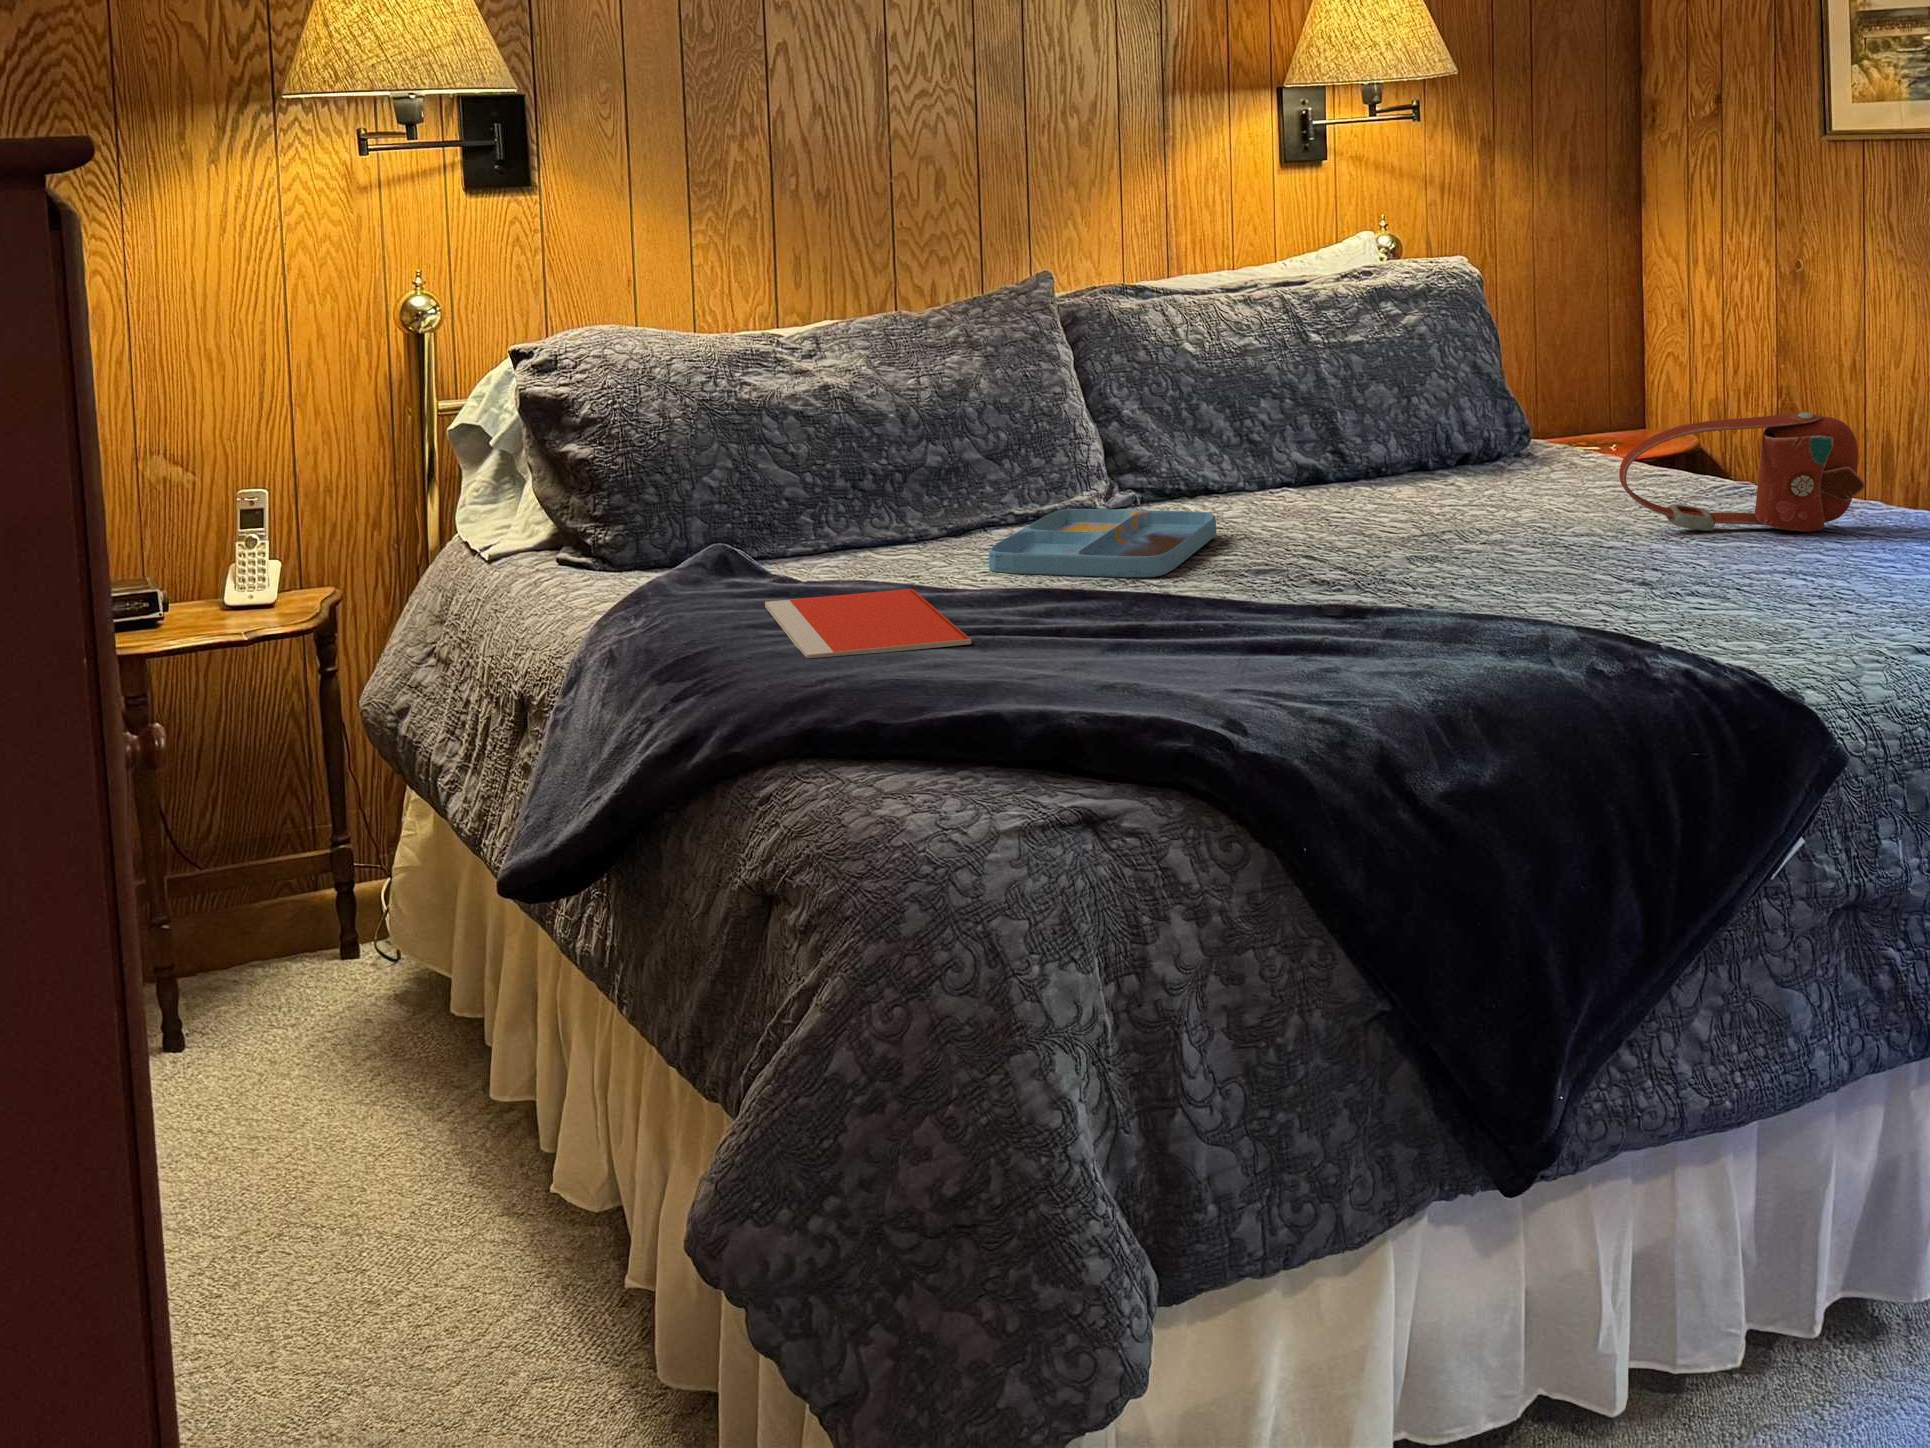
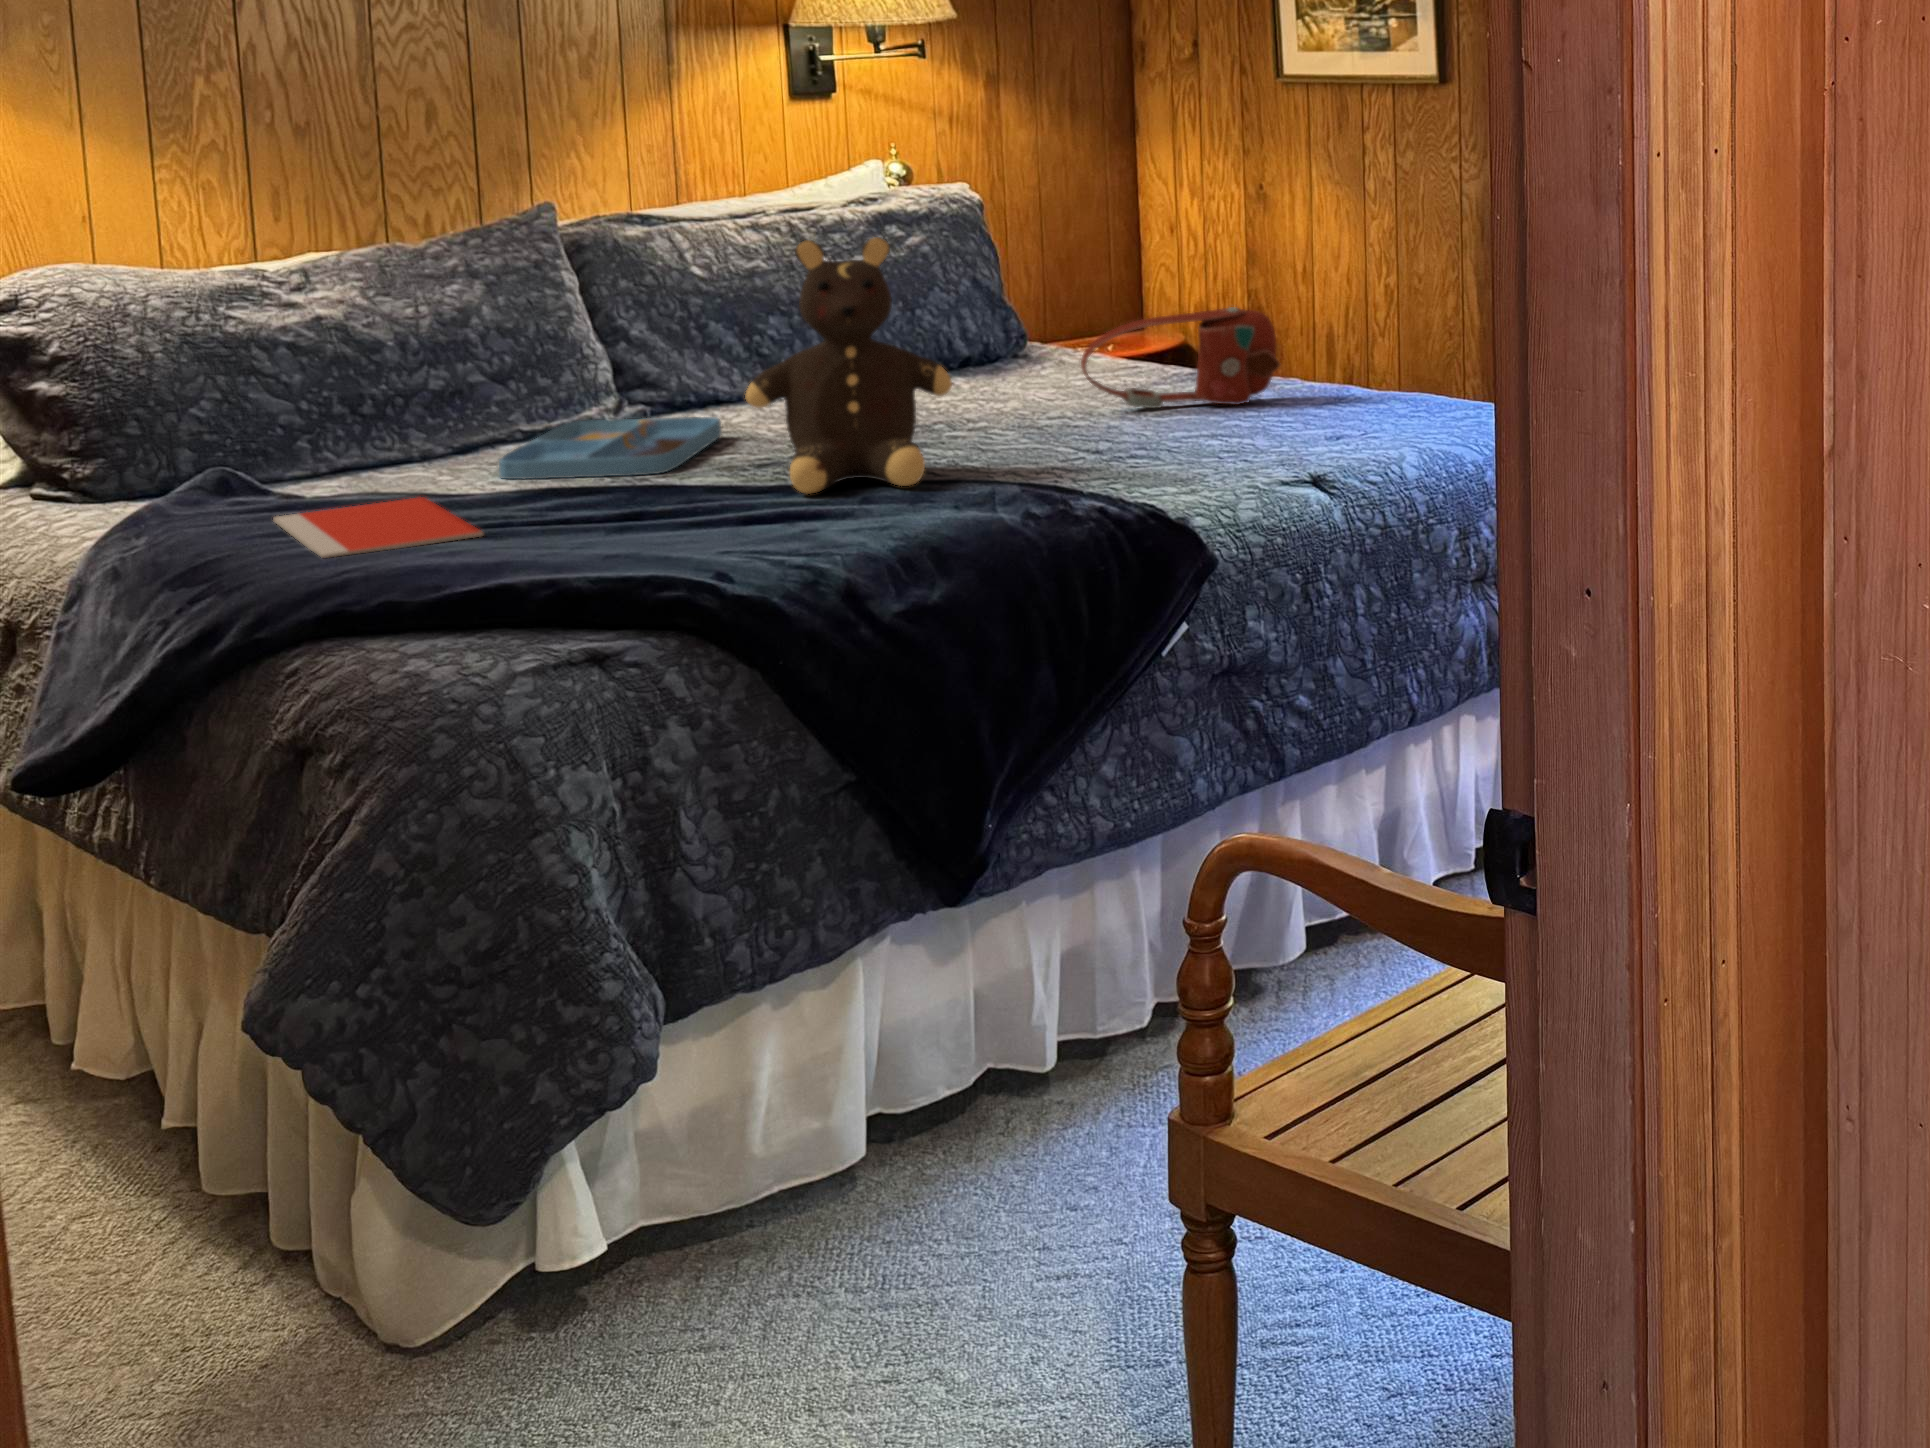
teddy bear: none [1252,314,1487,618] -> present [746,237,952,494]

